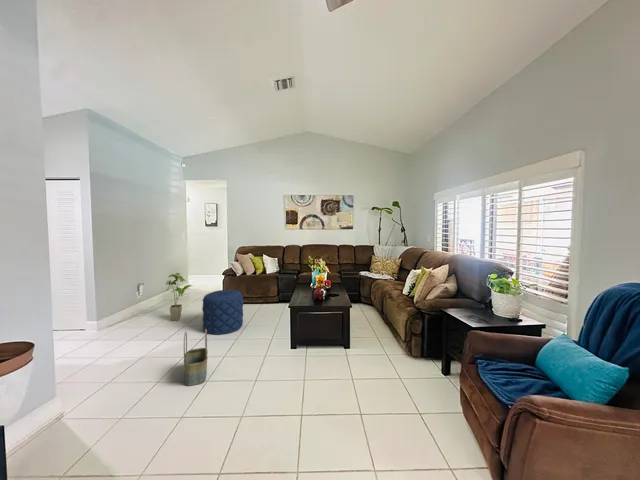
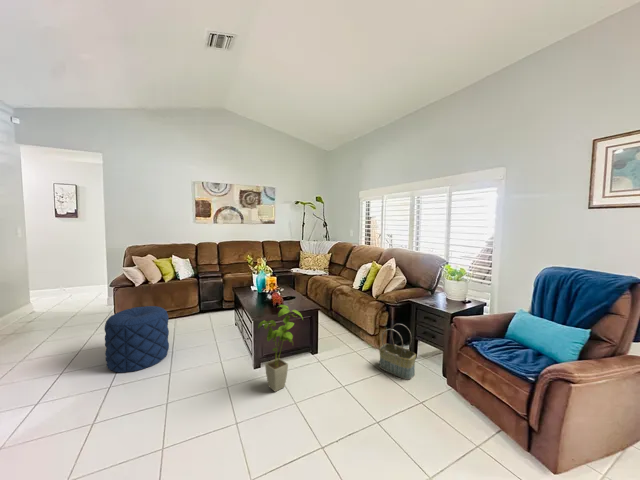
house plant: present [166,273,191,321] -> present [258,305,302,392]
basket: present [184,330,208,386] -> present [379,324,416,380]

